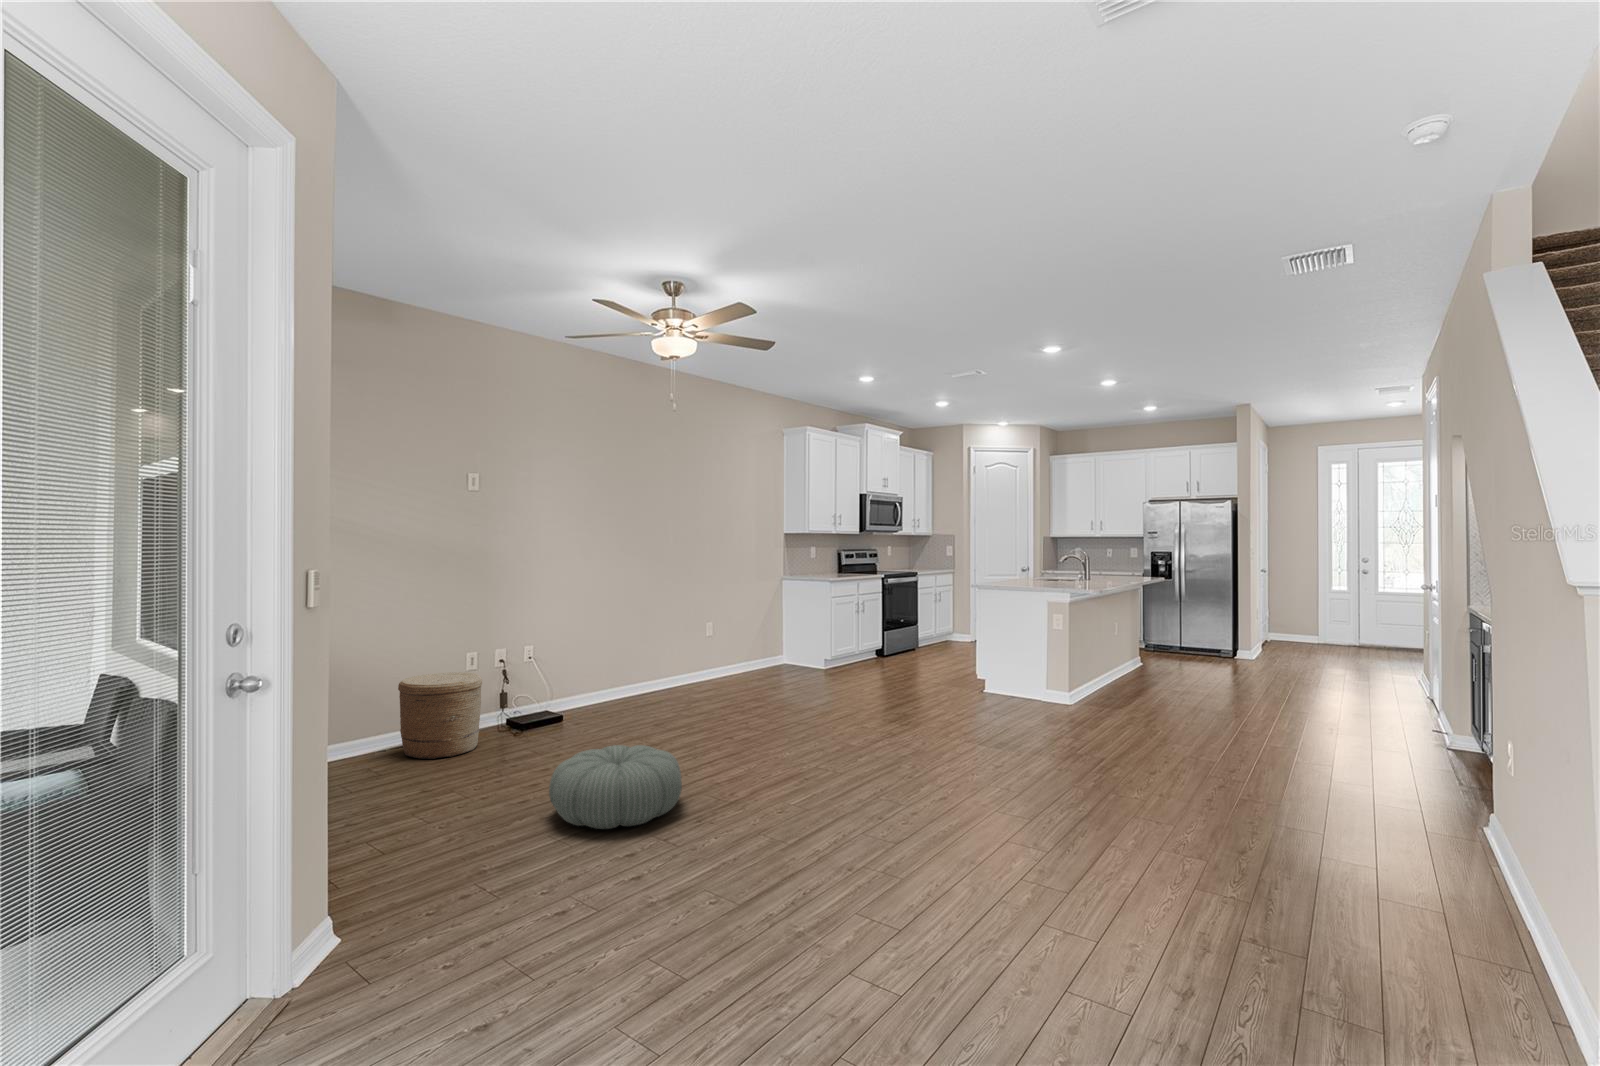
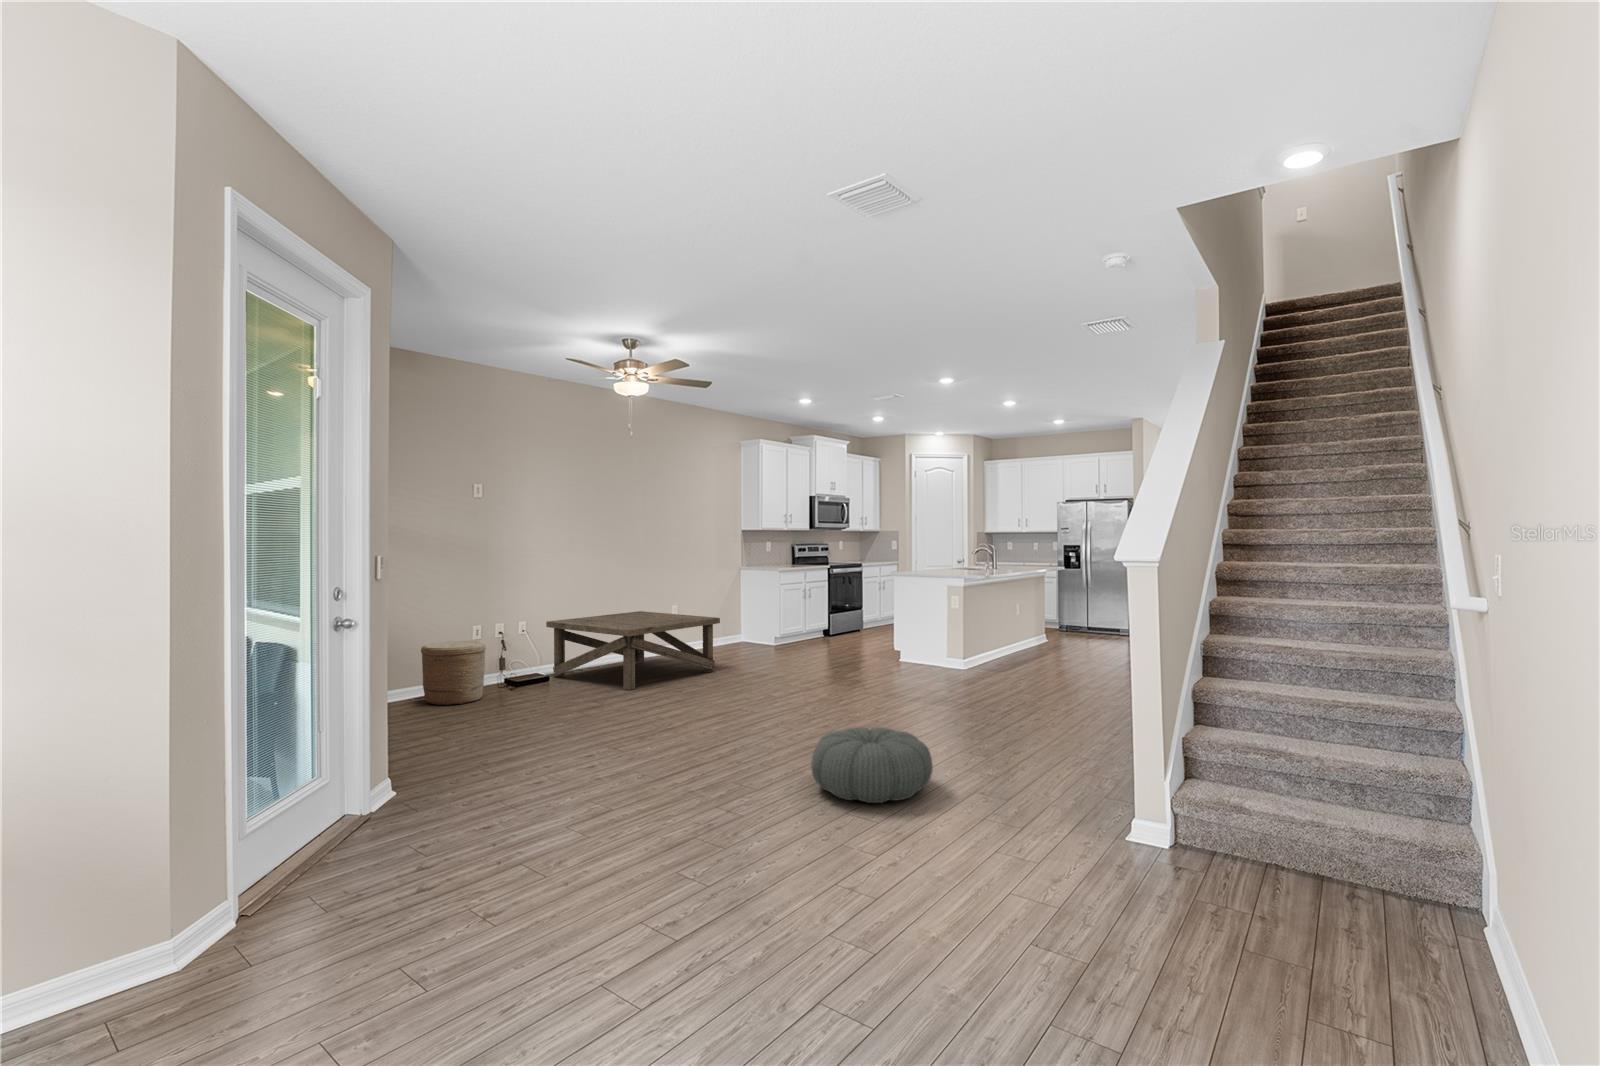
coffee table: none [558,630,771,735] -> present [546,611,720,690]
pouf: present [549,745,682,829] -> present [811,727,933,803]

